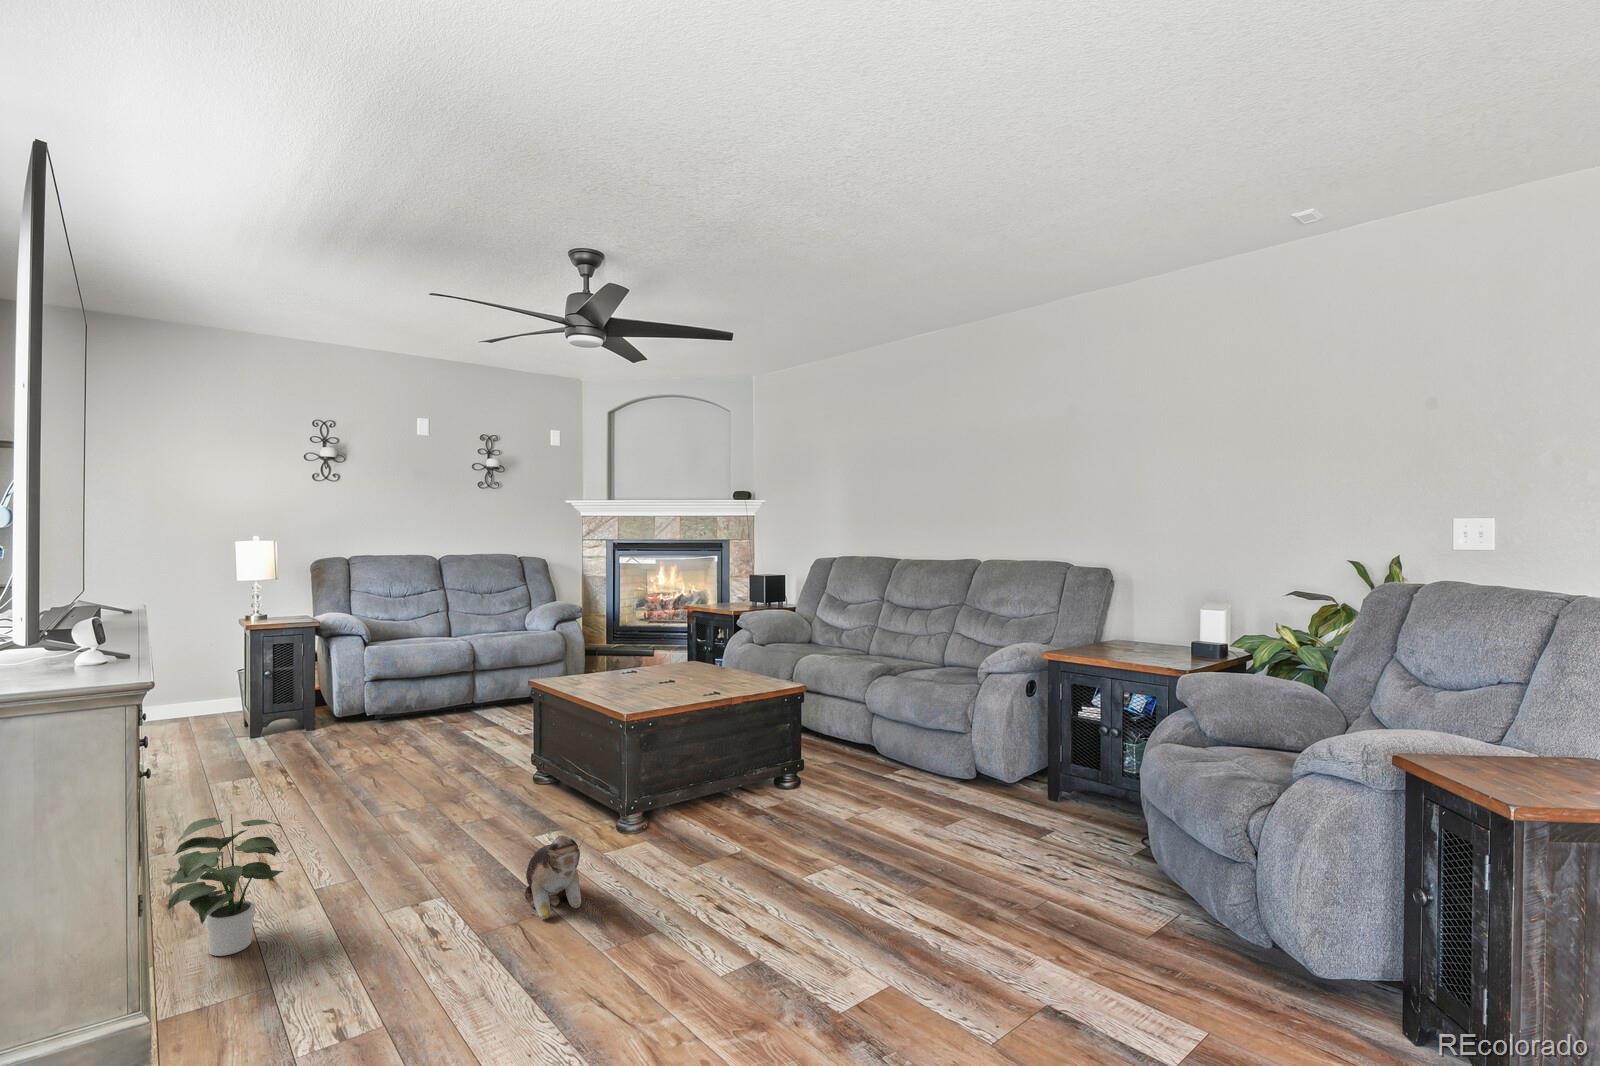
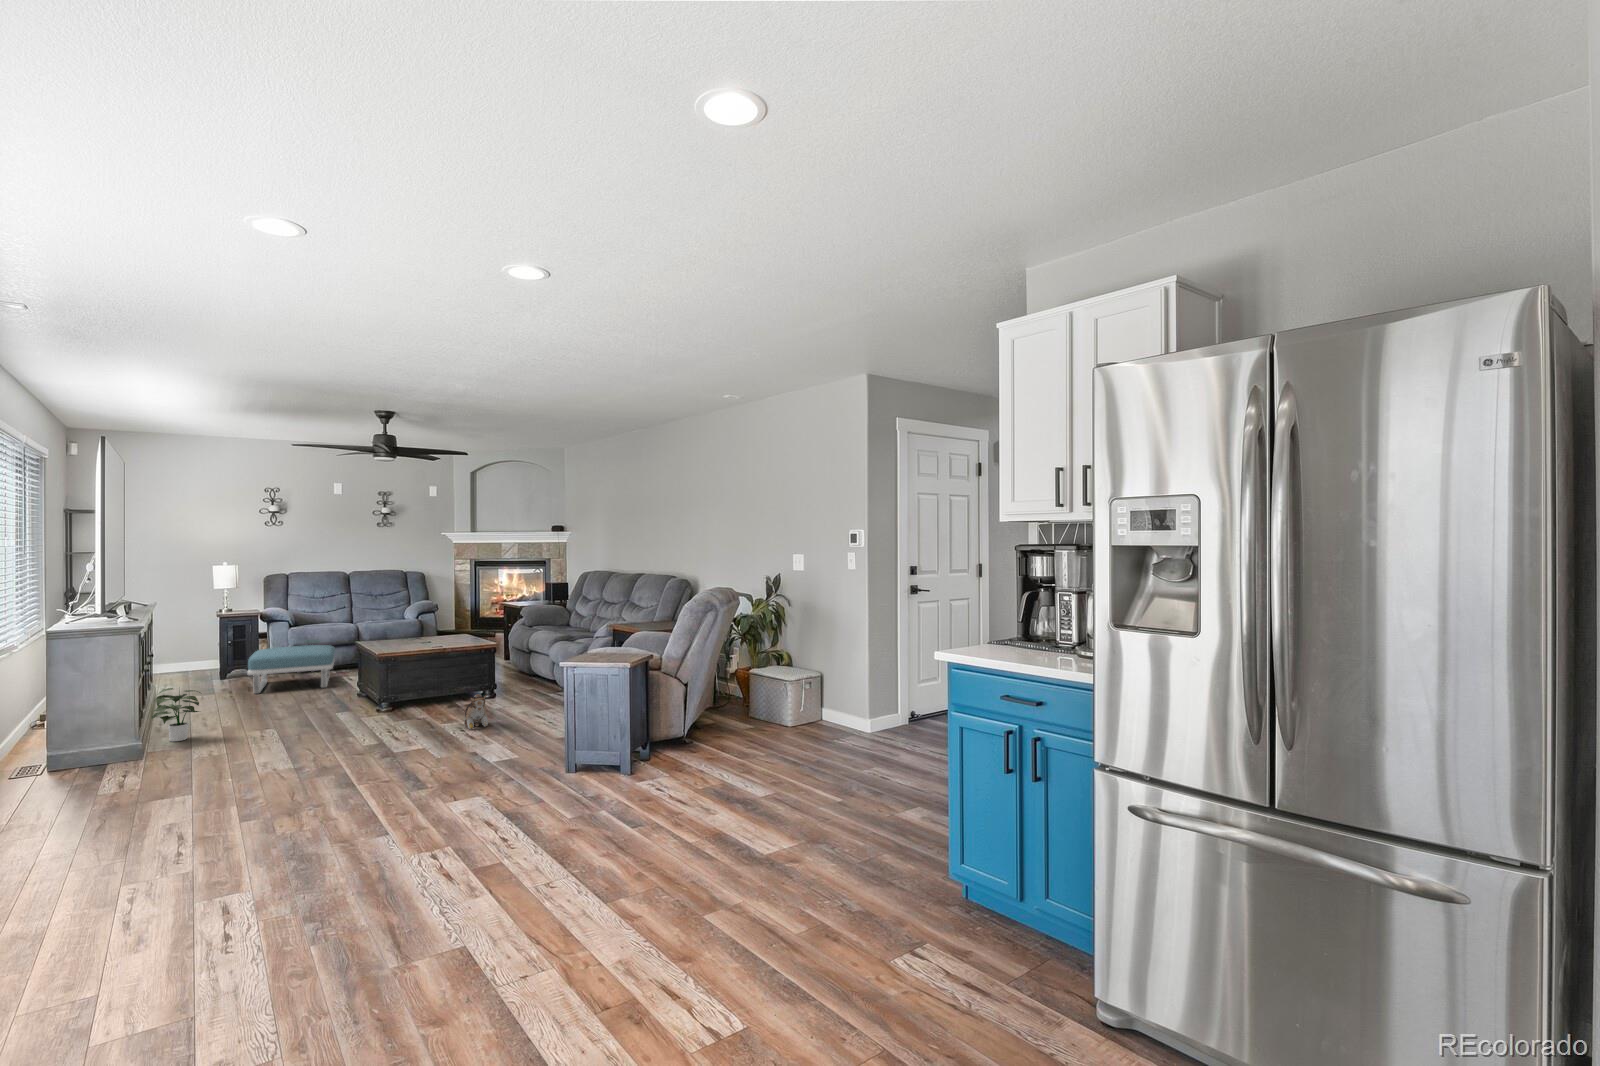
footstool: none [320,678,466,775] -> present [248,645,335,694]
plush toy: present [525,836,584,920] -> present [465,694,488,729]

